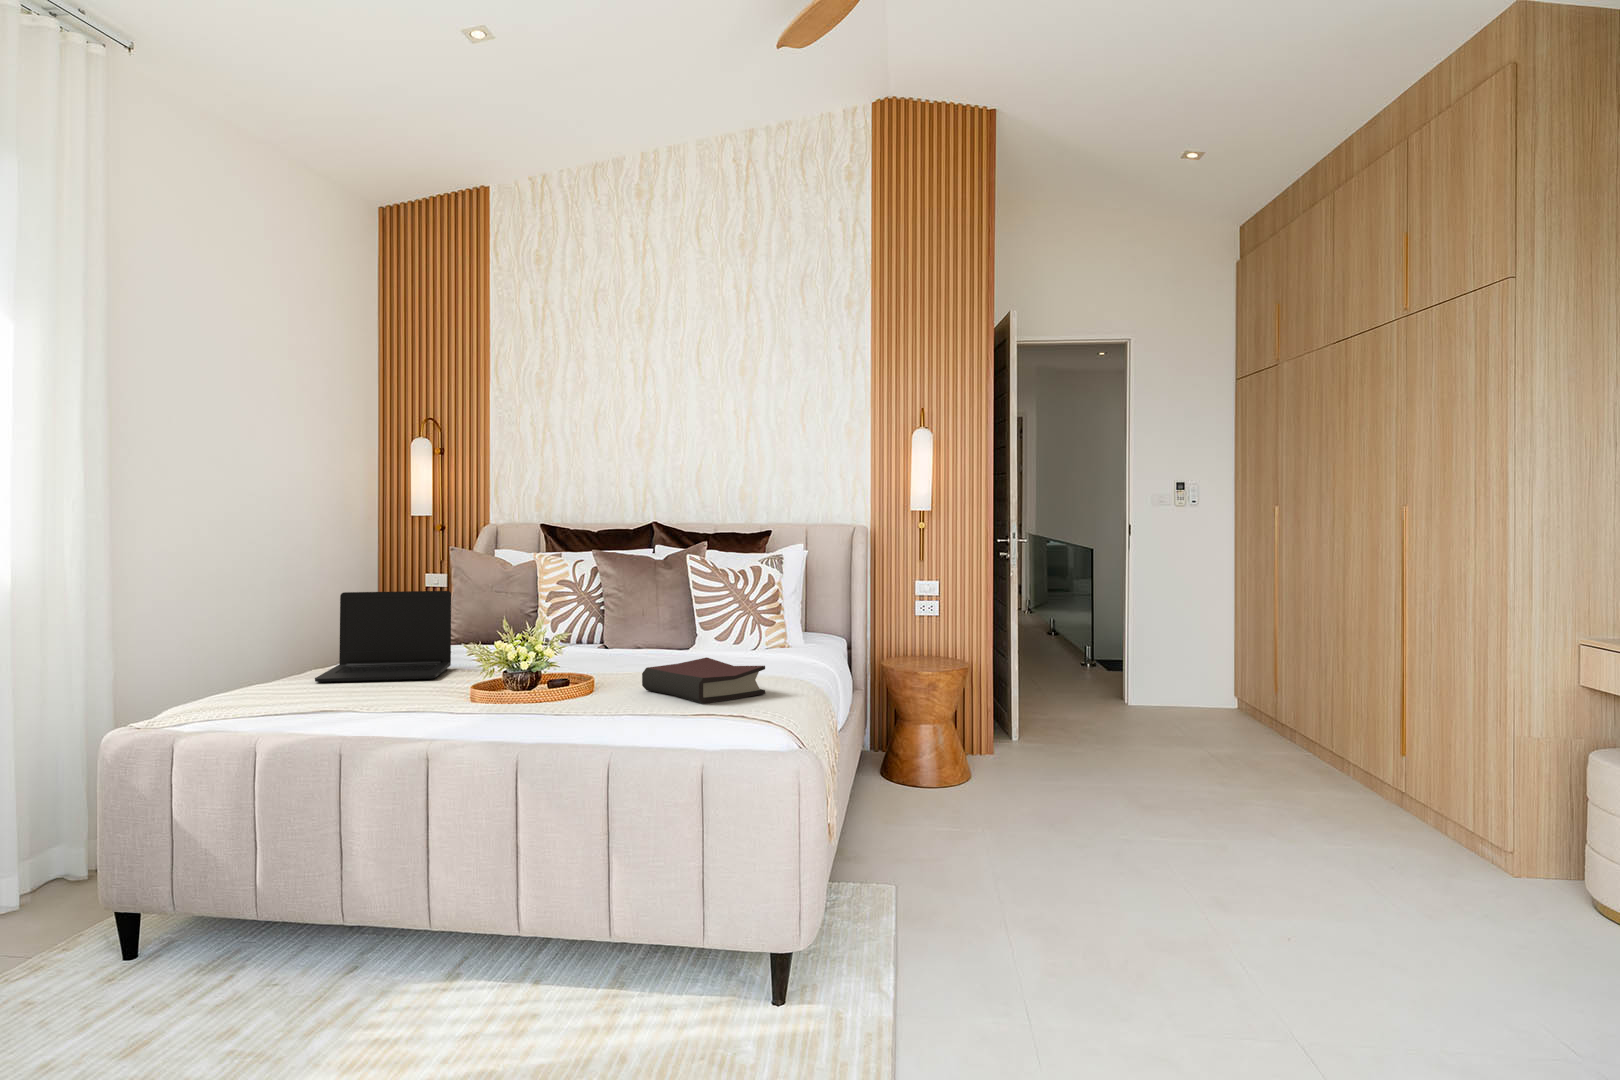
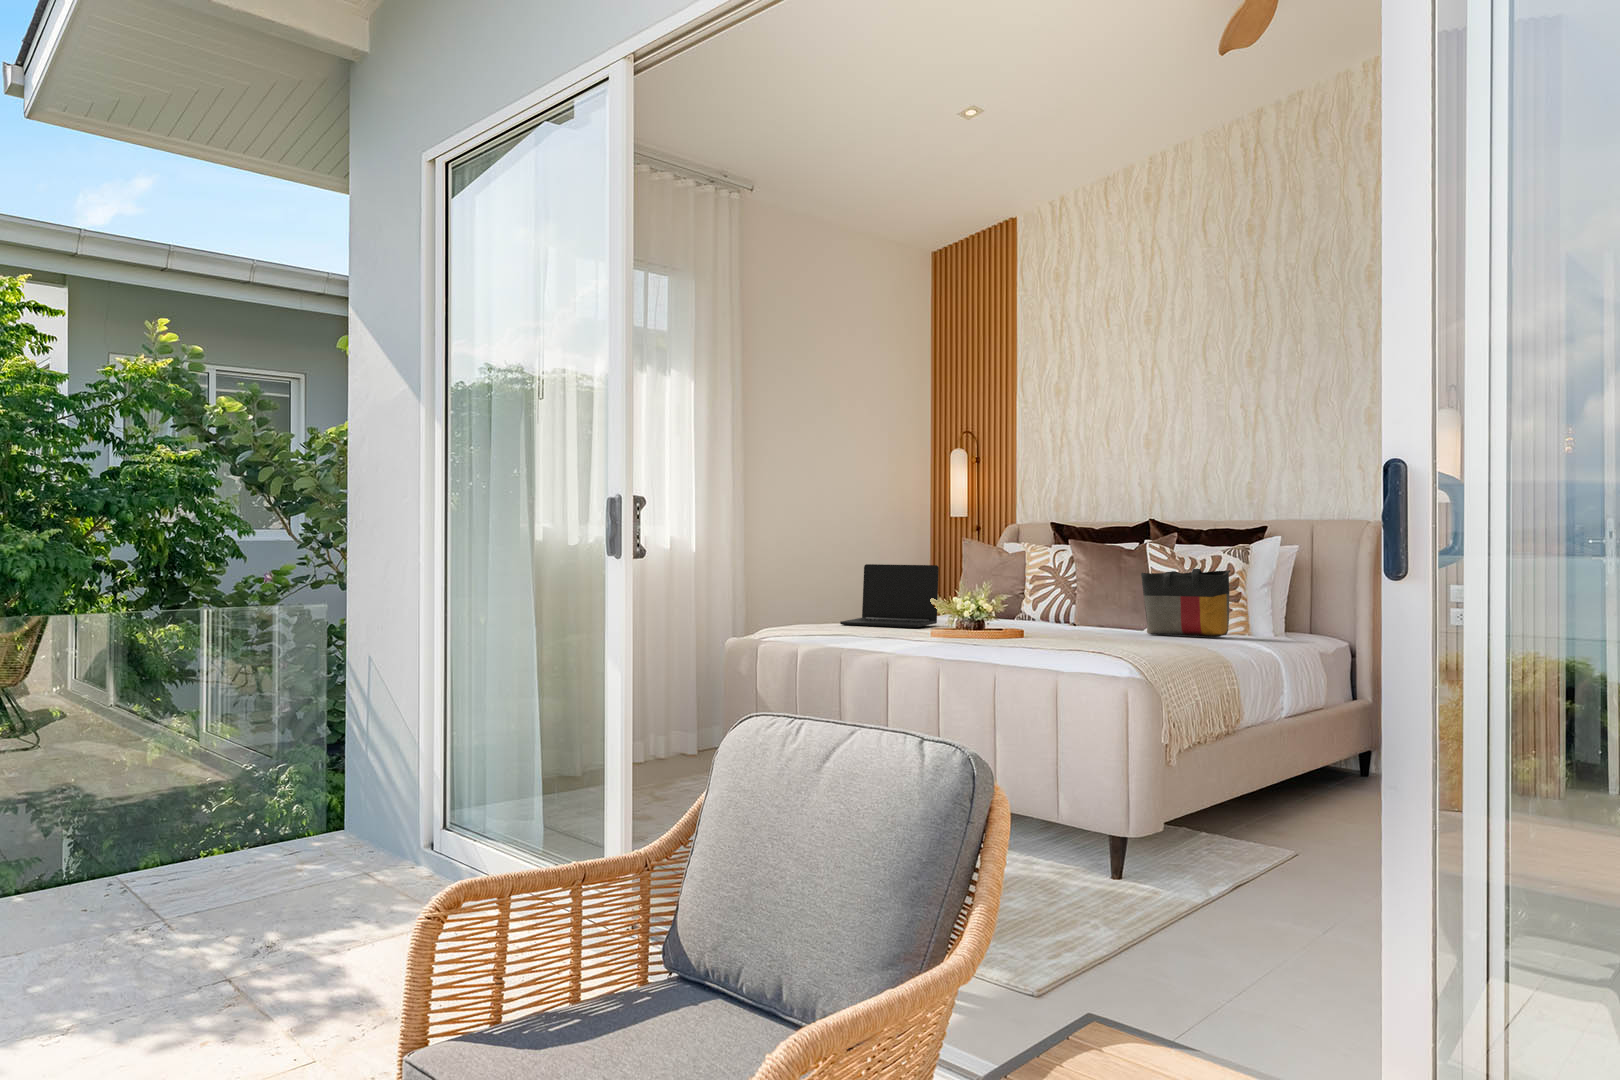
tote bag: none [698,585,795,660] -> present [1141,569,1230,637]
hardback book: present [642,657,765,704] -> none [1052,620,1145,647]

